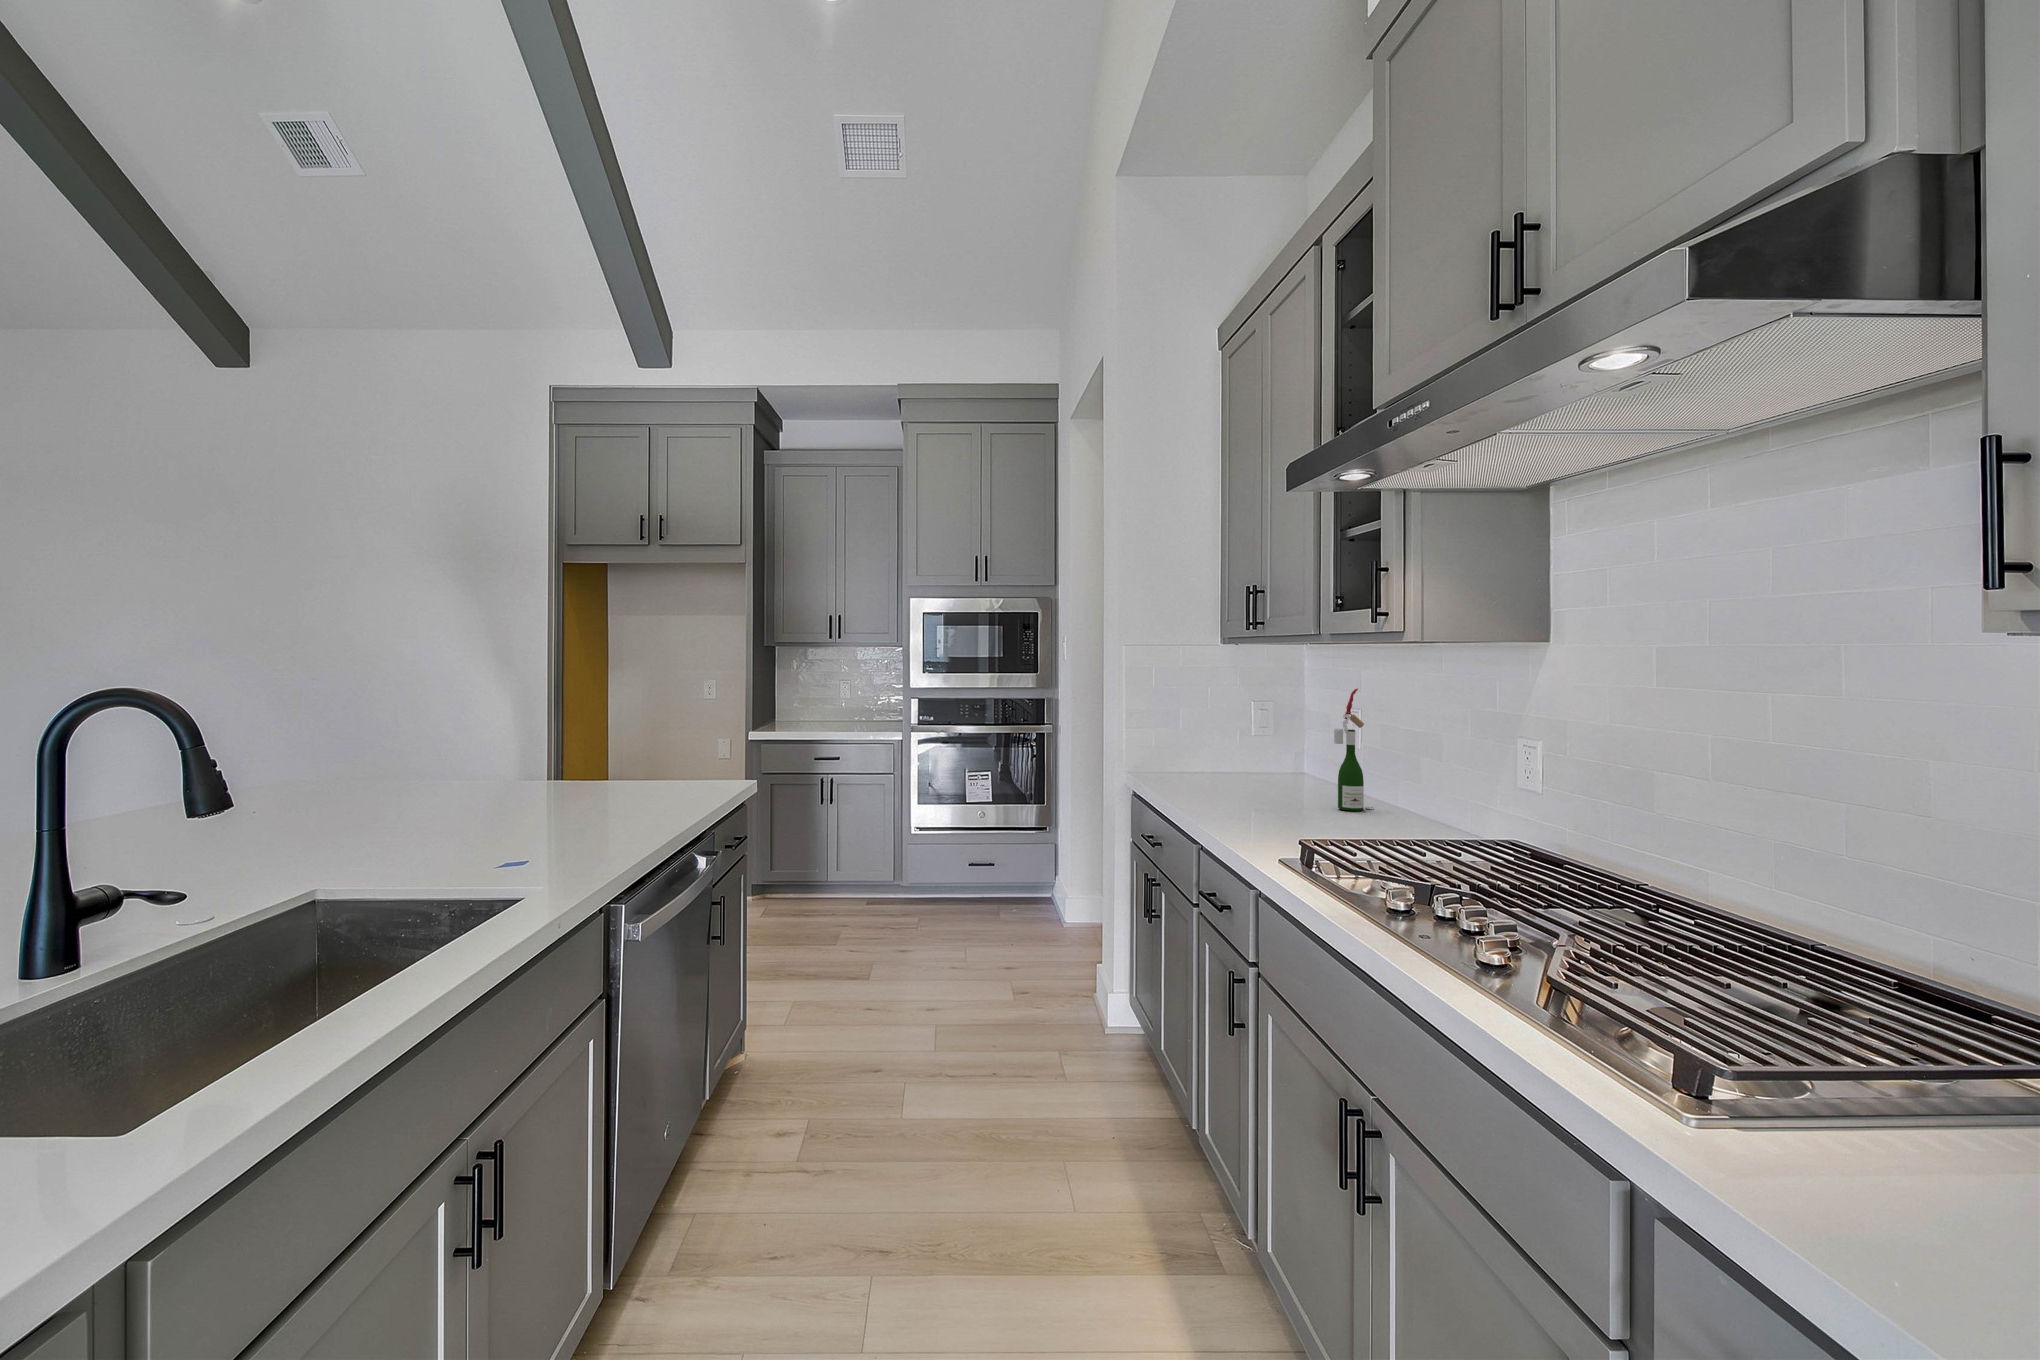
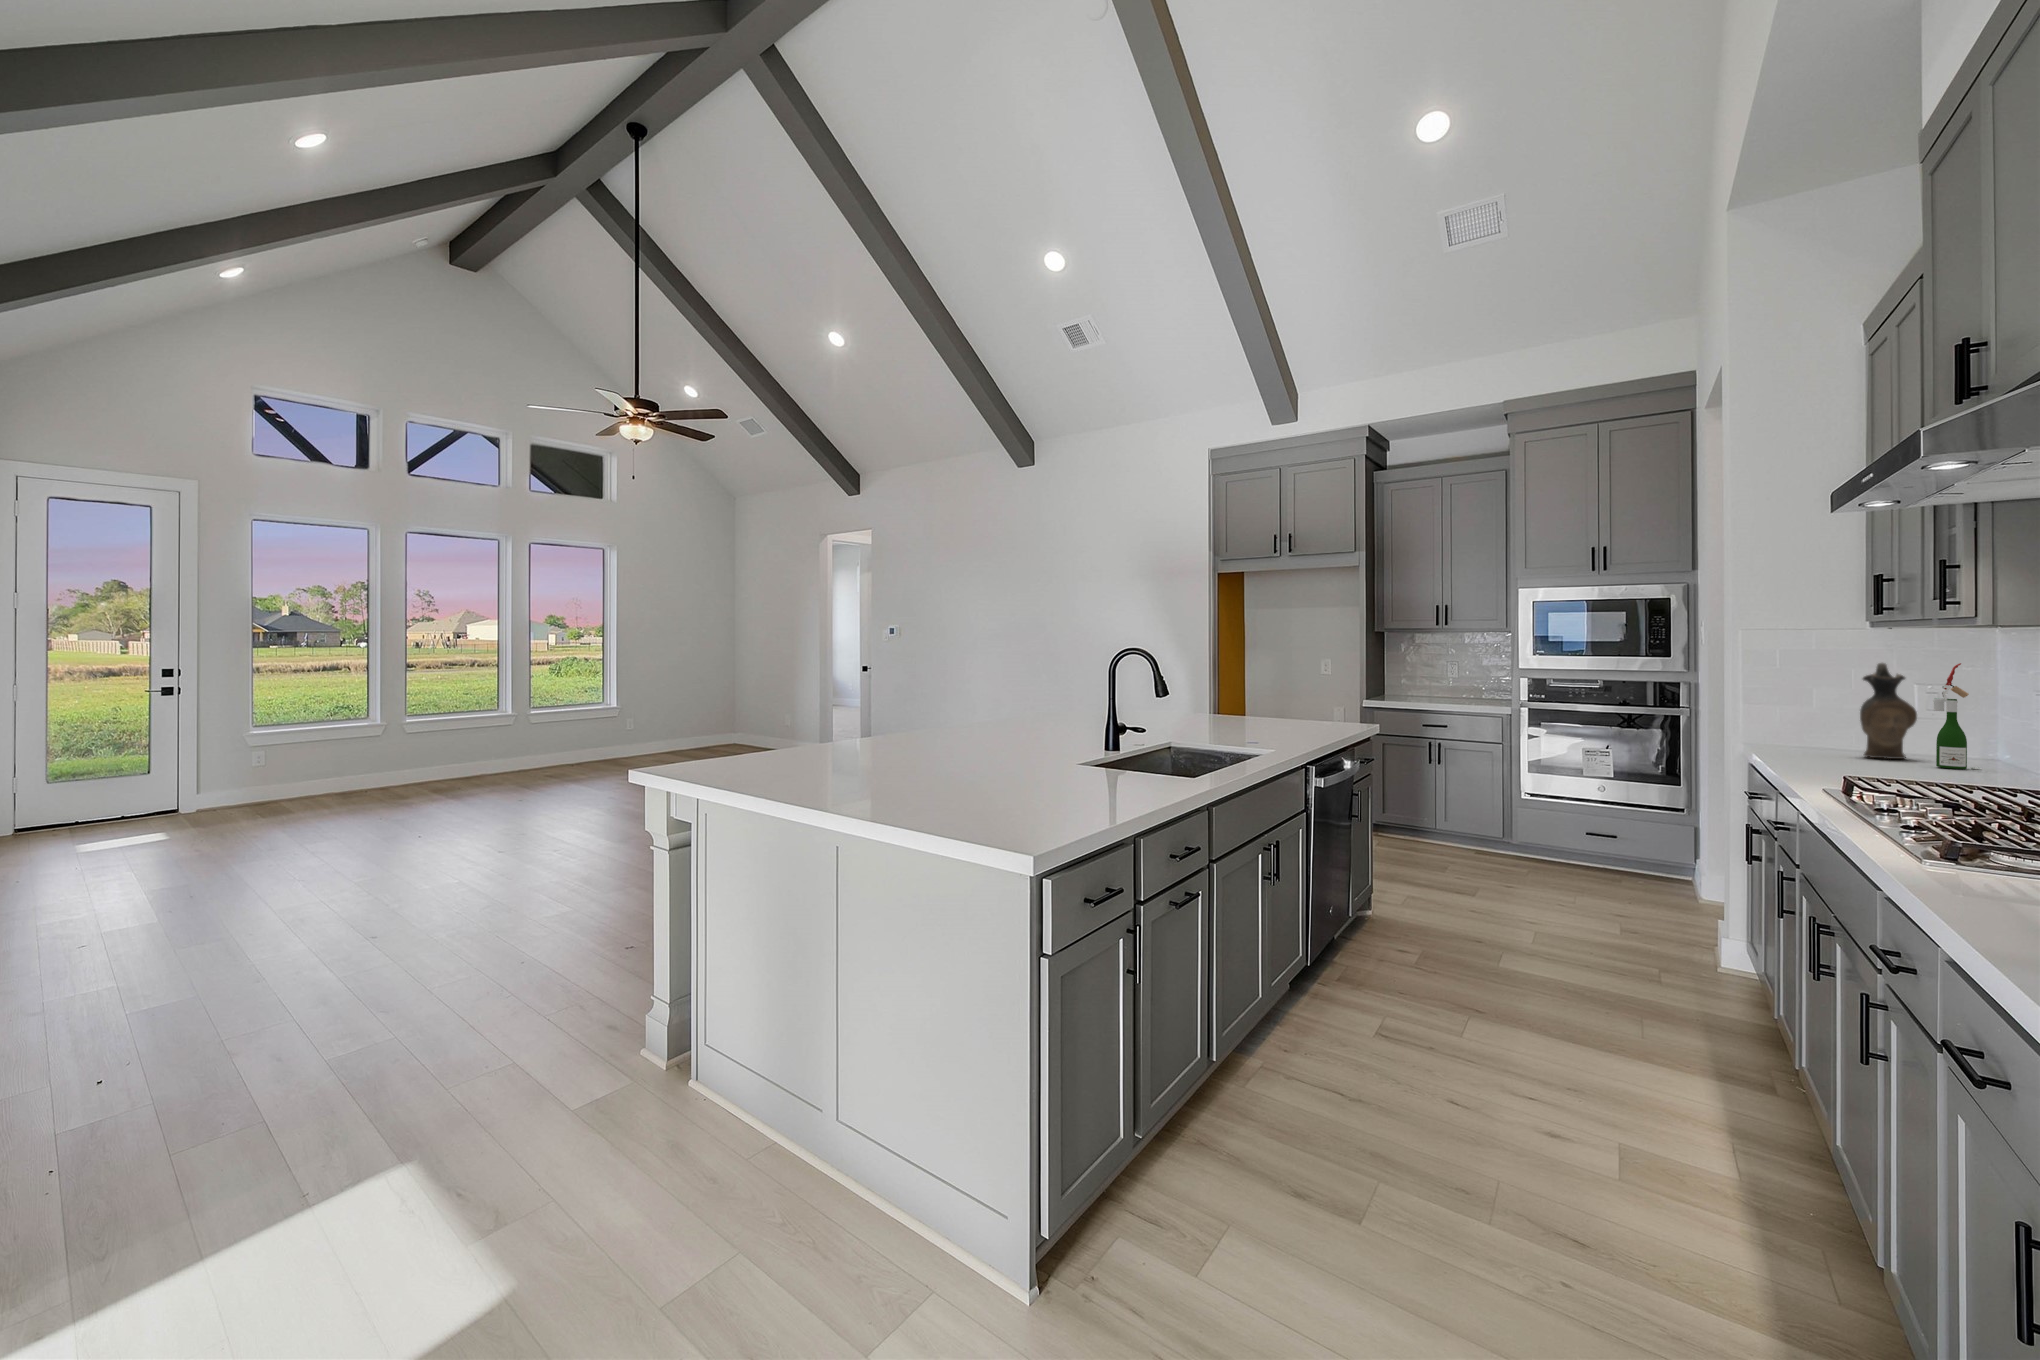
ceramic pitcher: none [1258,686,1307,797] -> present [1860,663,1917,759]

